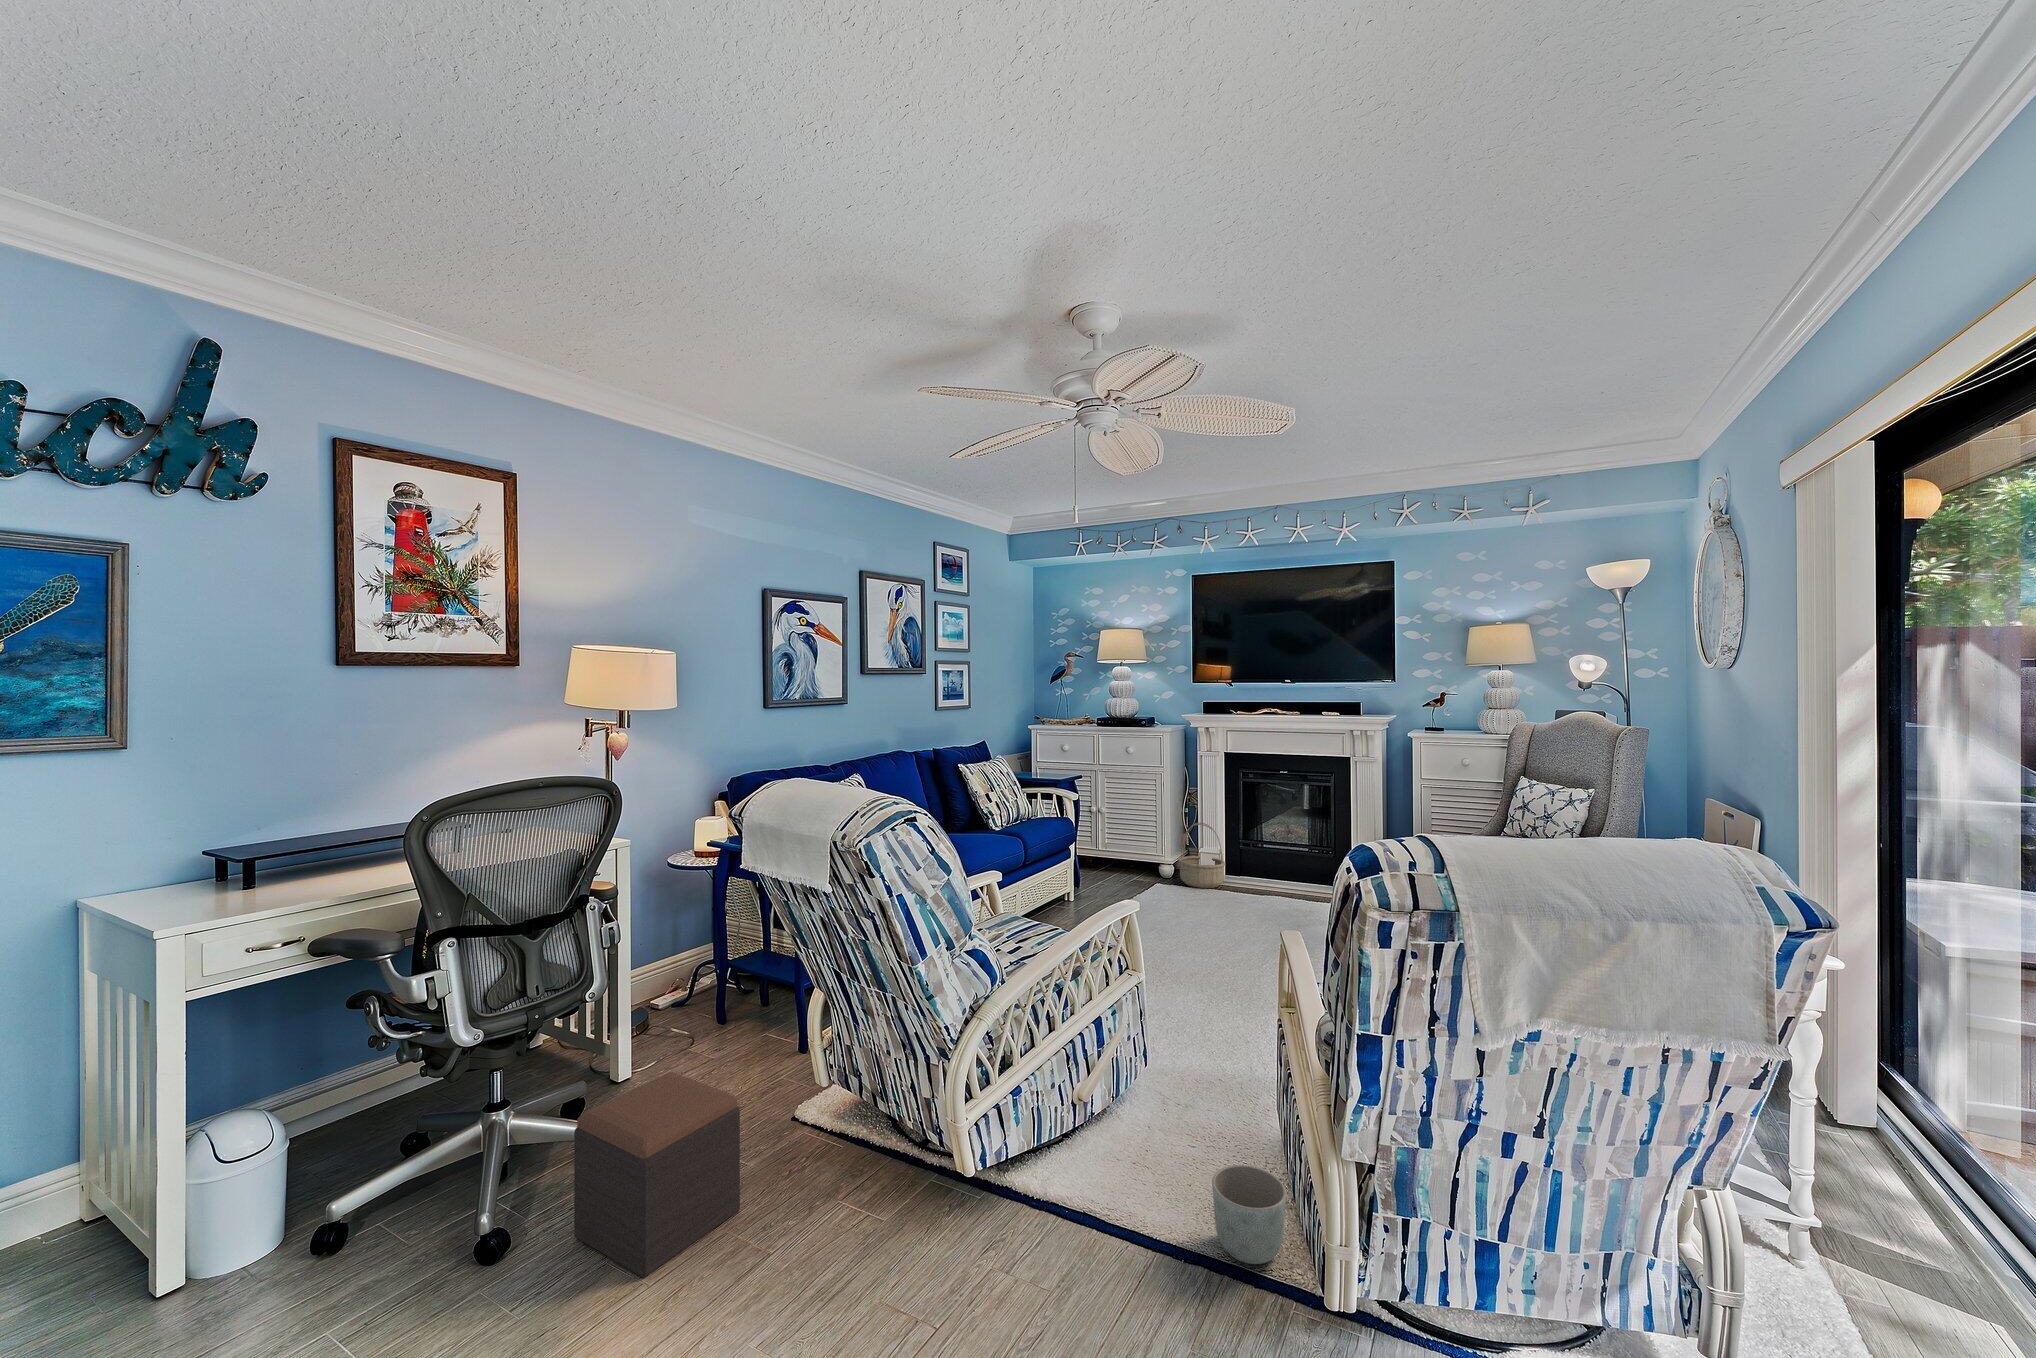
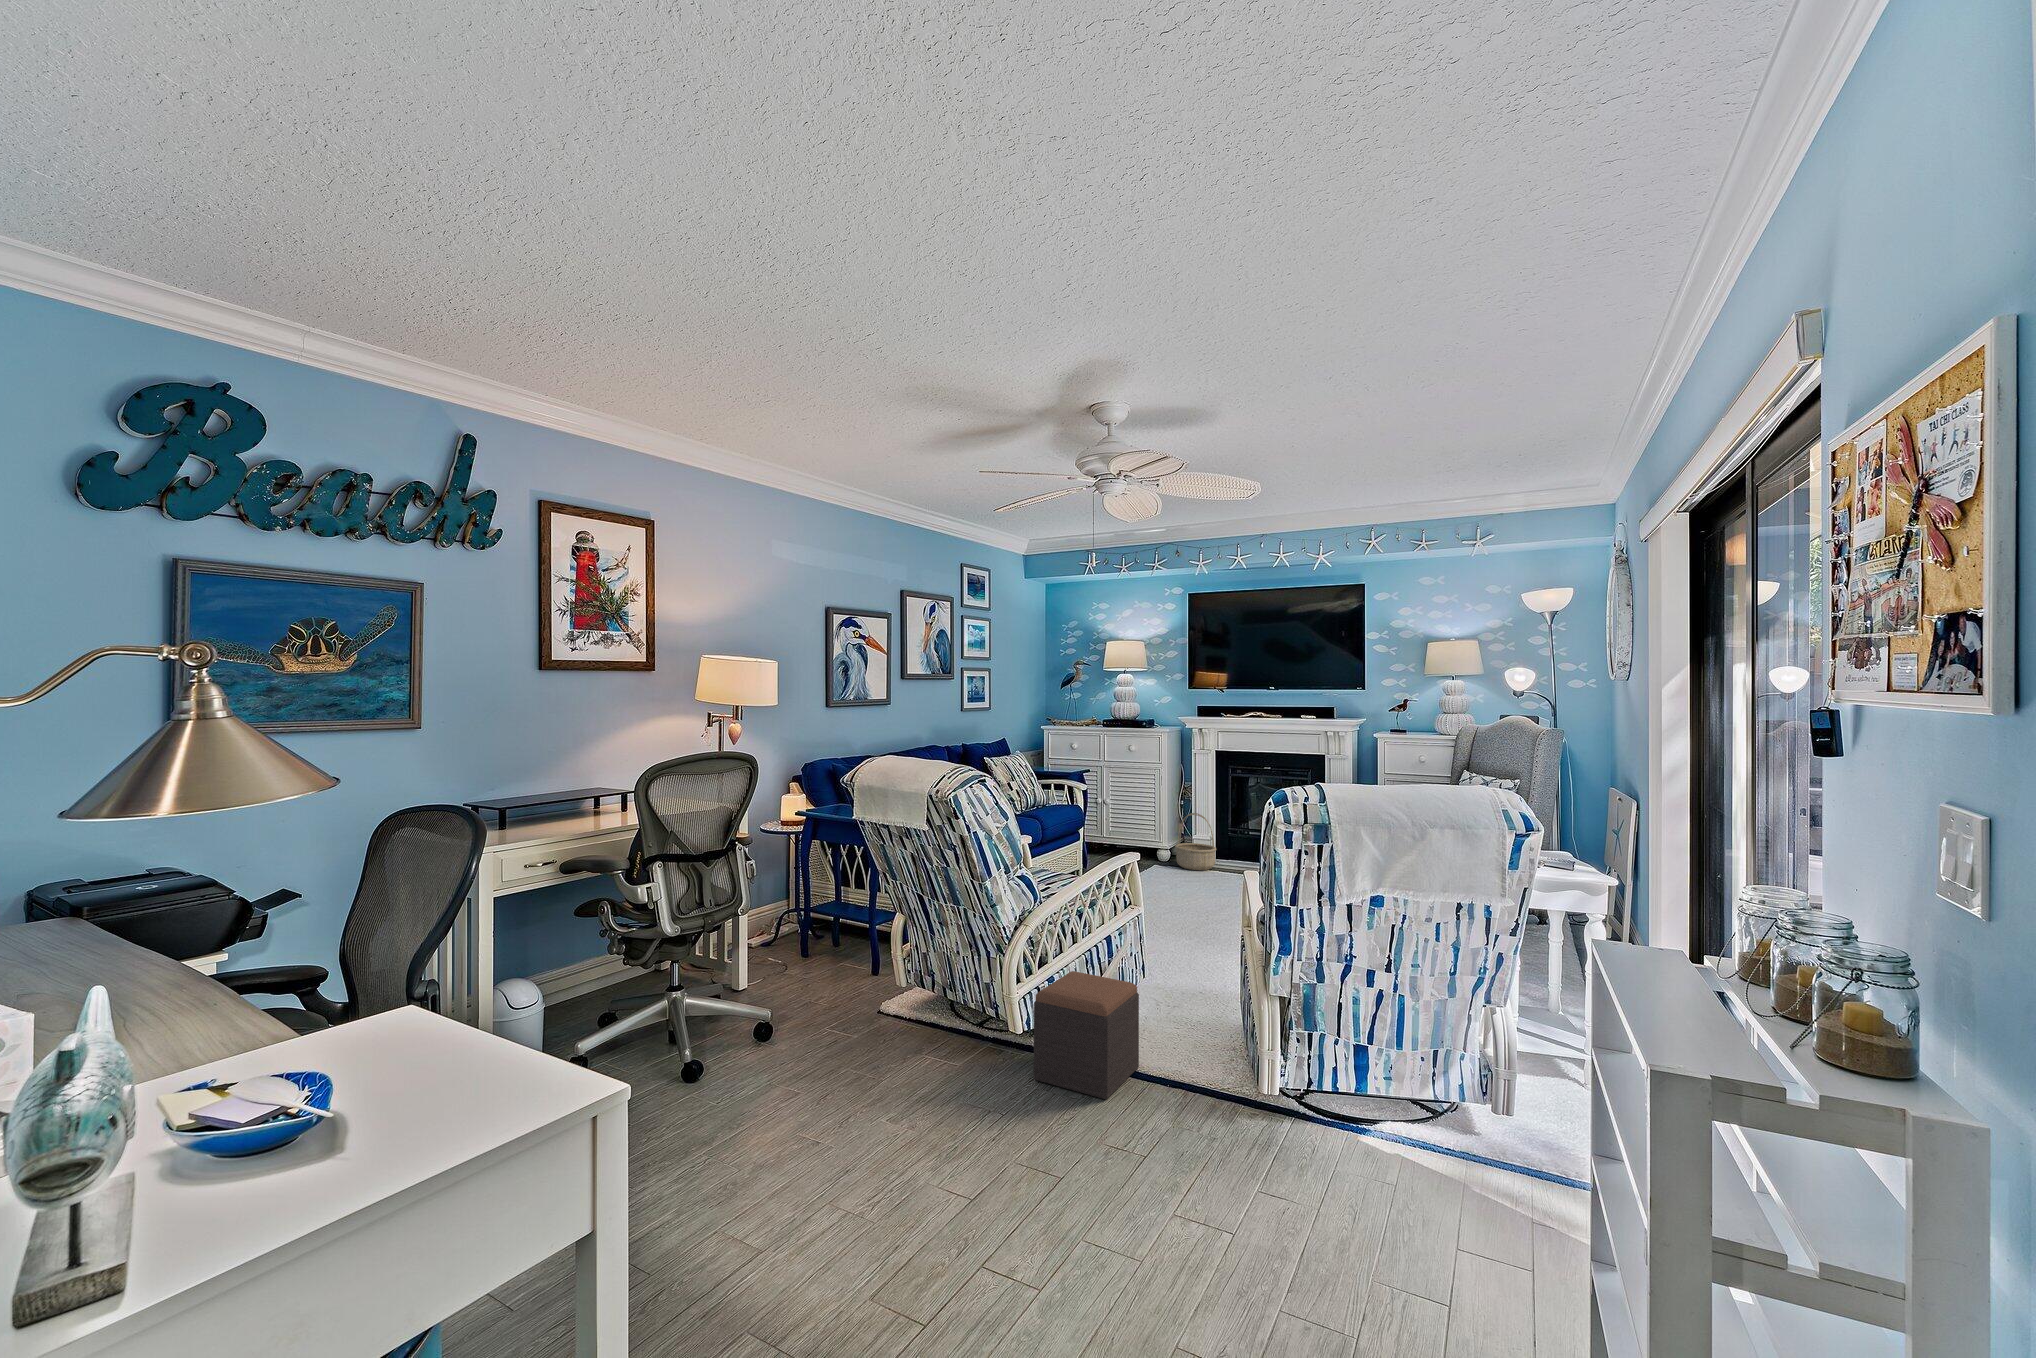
footstool: present [574,1072,740,1278] -> present [1034,971,1139,1100]
planter: present [1212,1165,1286,1264] -> none [1188,1025,1239,1085]

